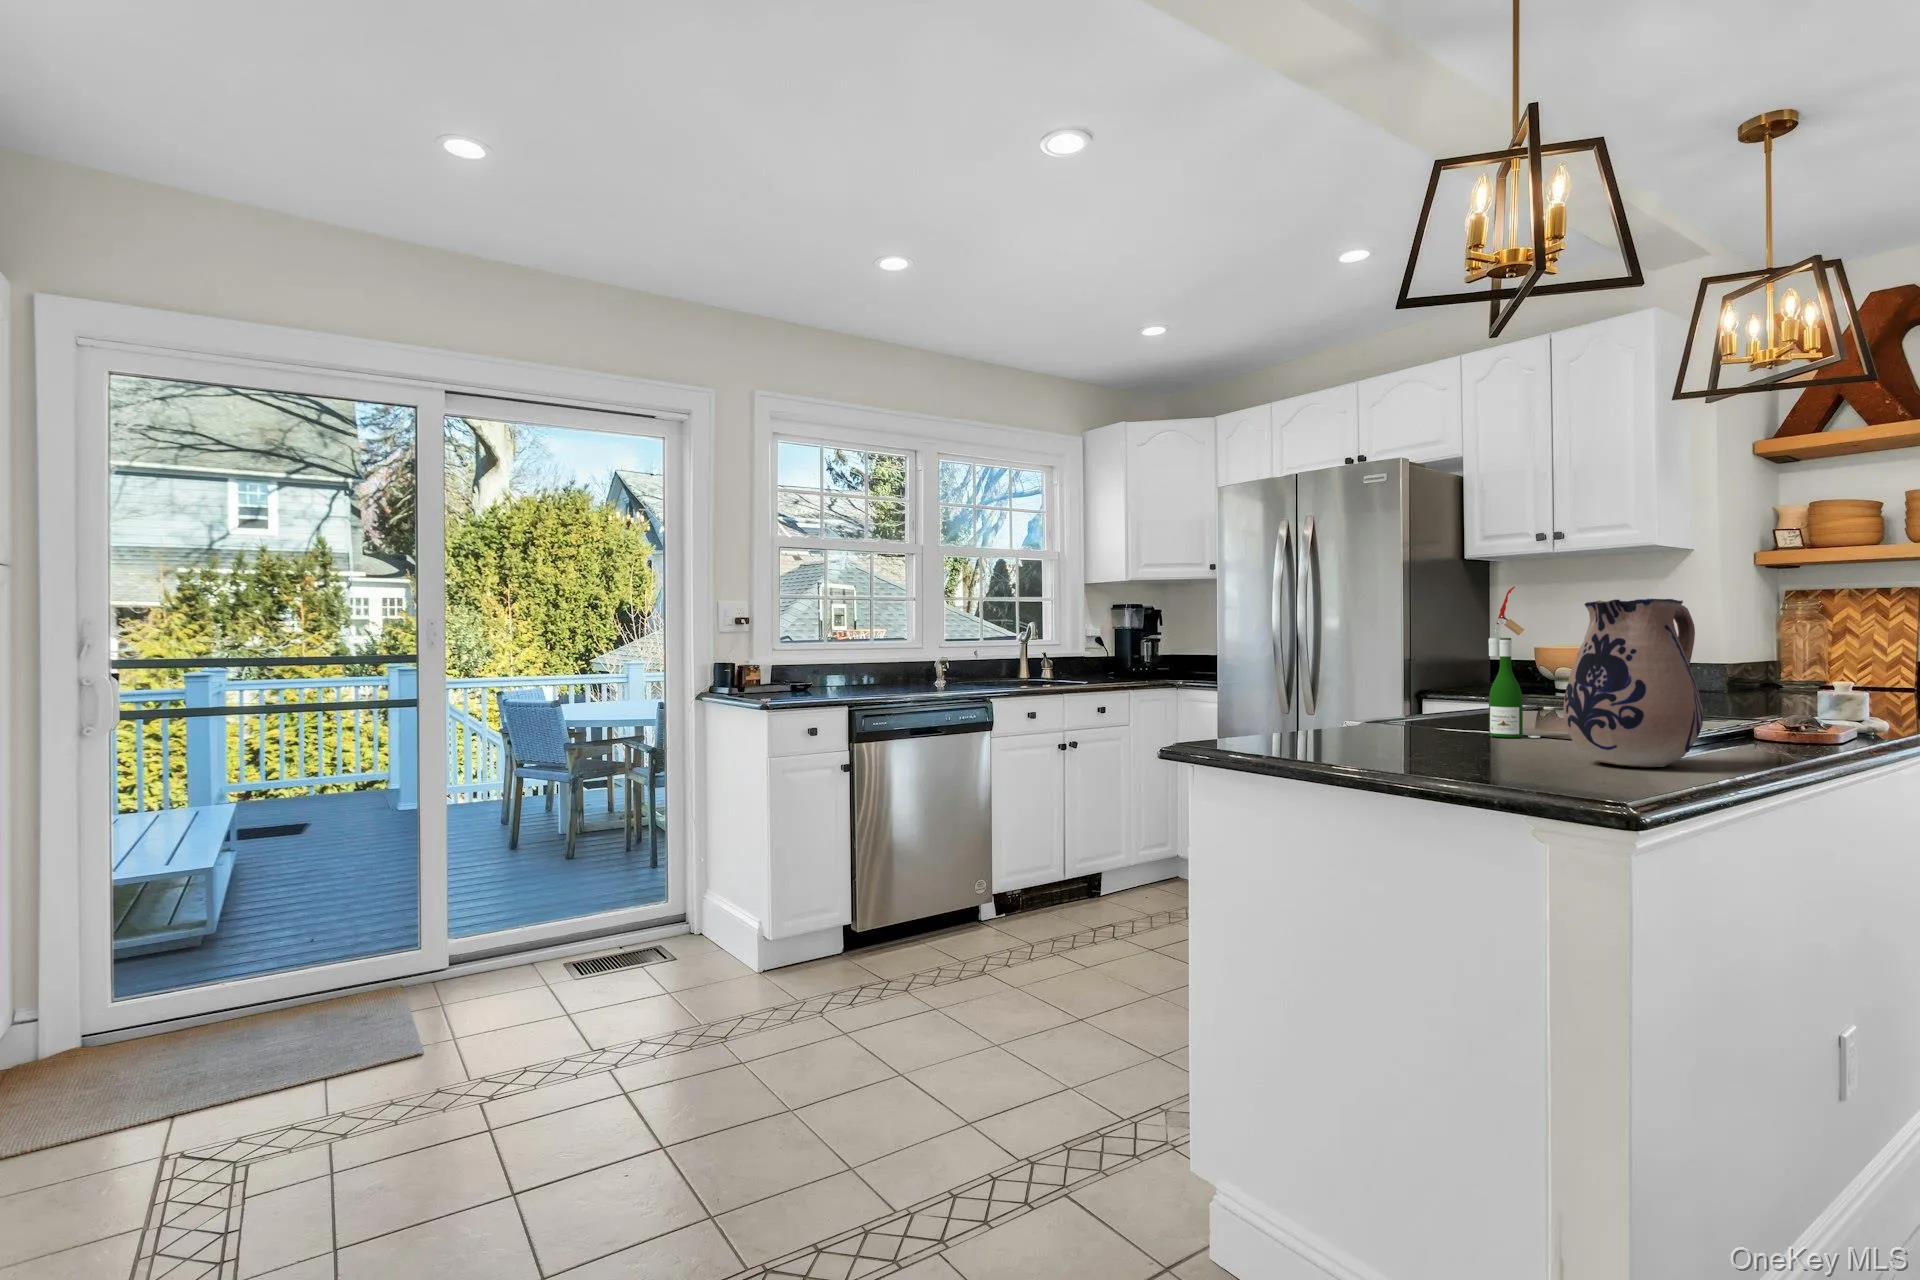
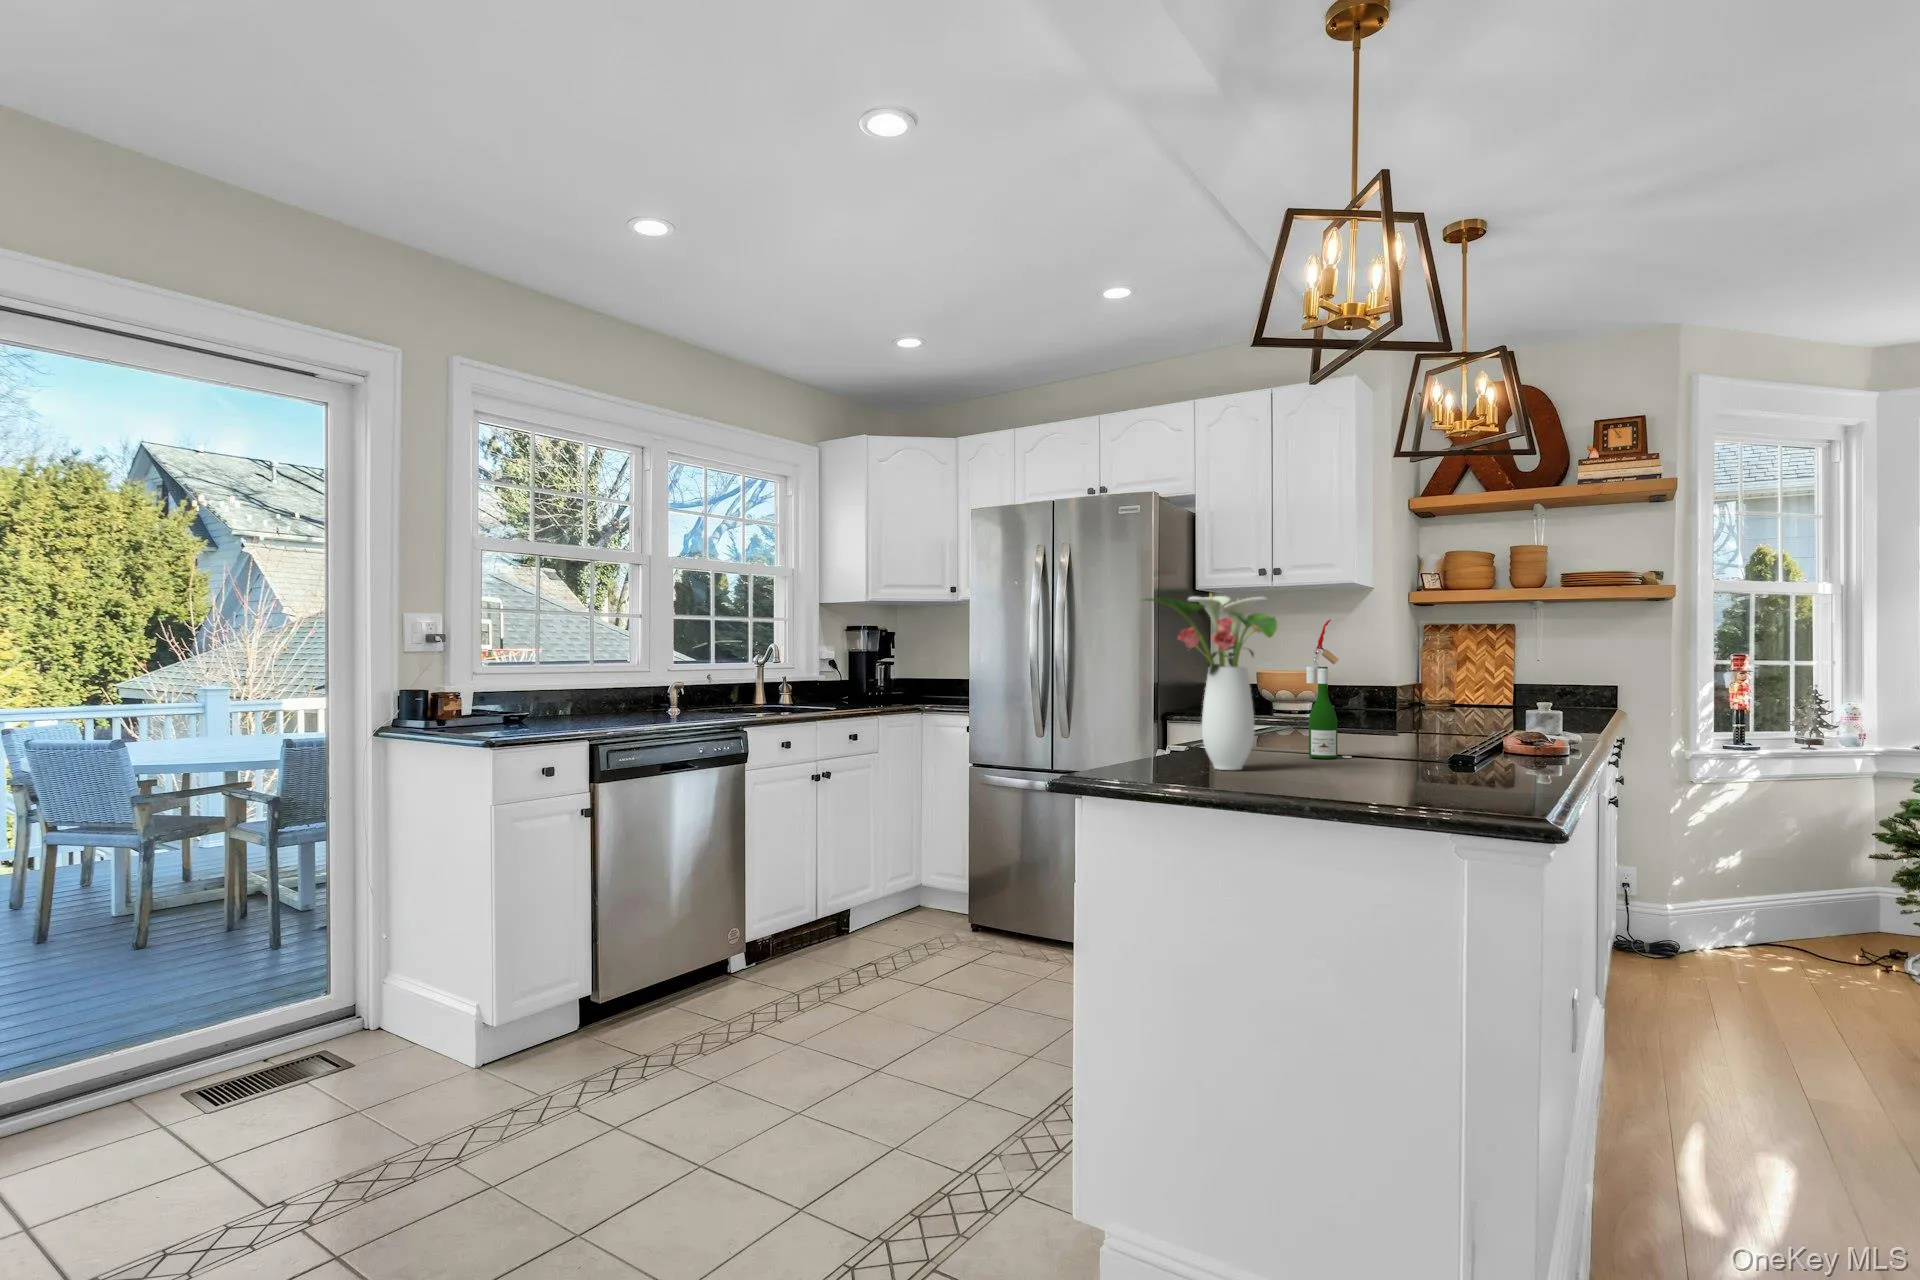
flower arrangement: none [1262,562,1413,745] -> present [1147,594,1277,770]
ceramic pitcher: present [1564,599,1703,767] -> none [1422,635,1537,783]

